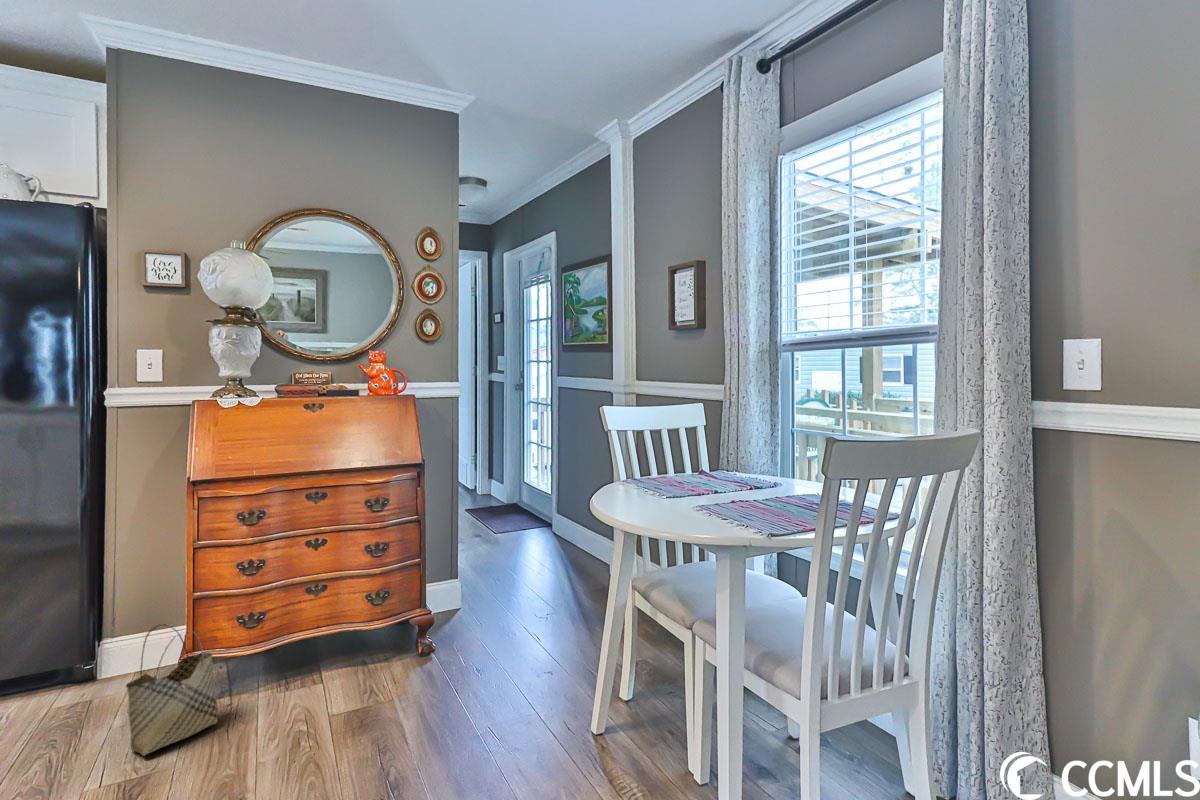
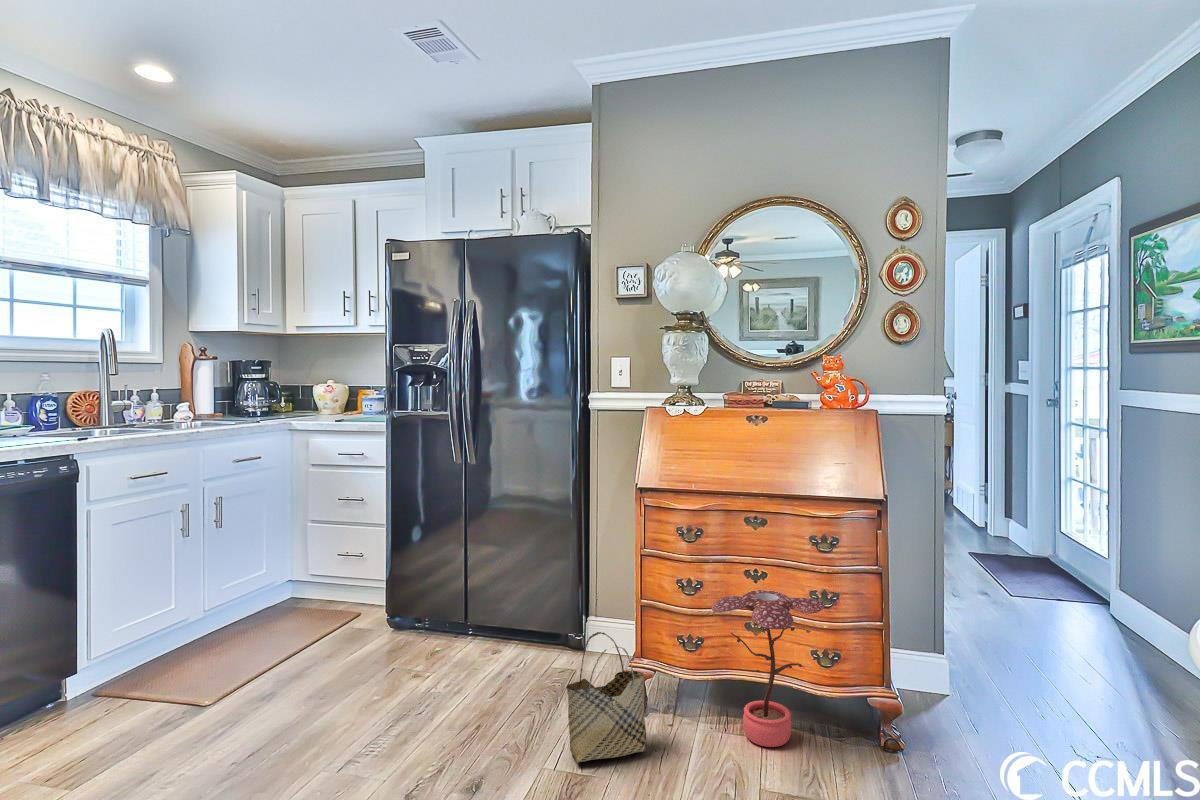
potted plant: none [278,554,378,685] -> present [712,588,825,747]

